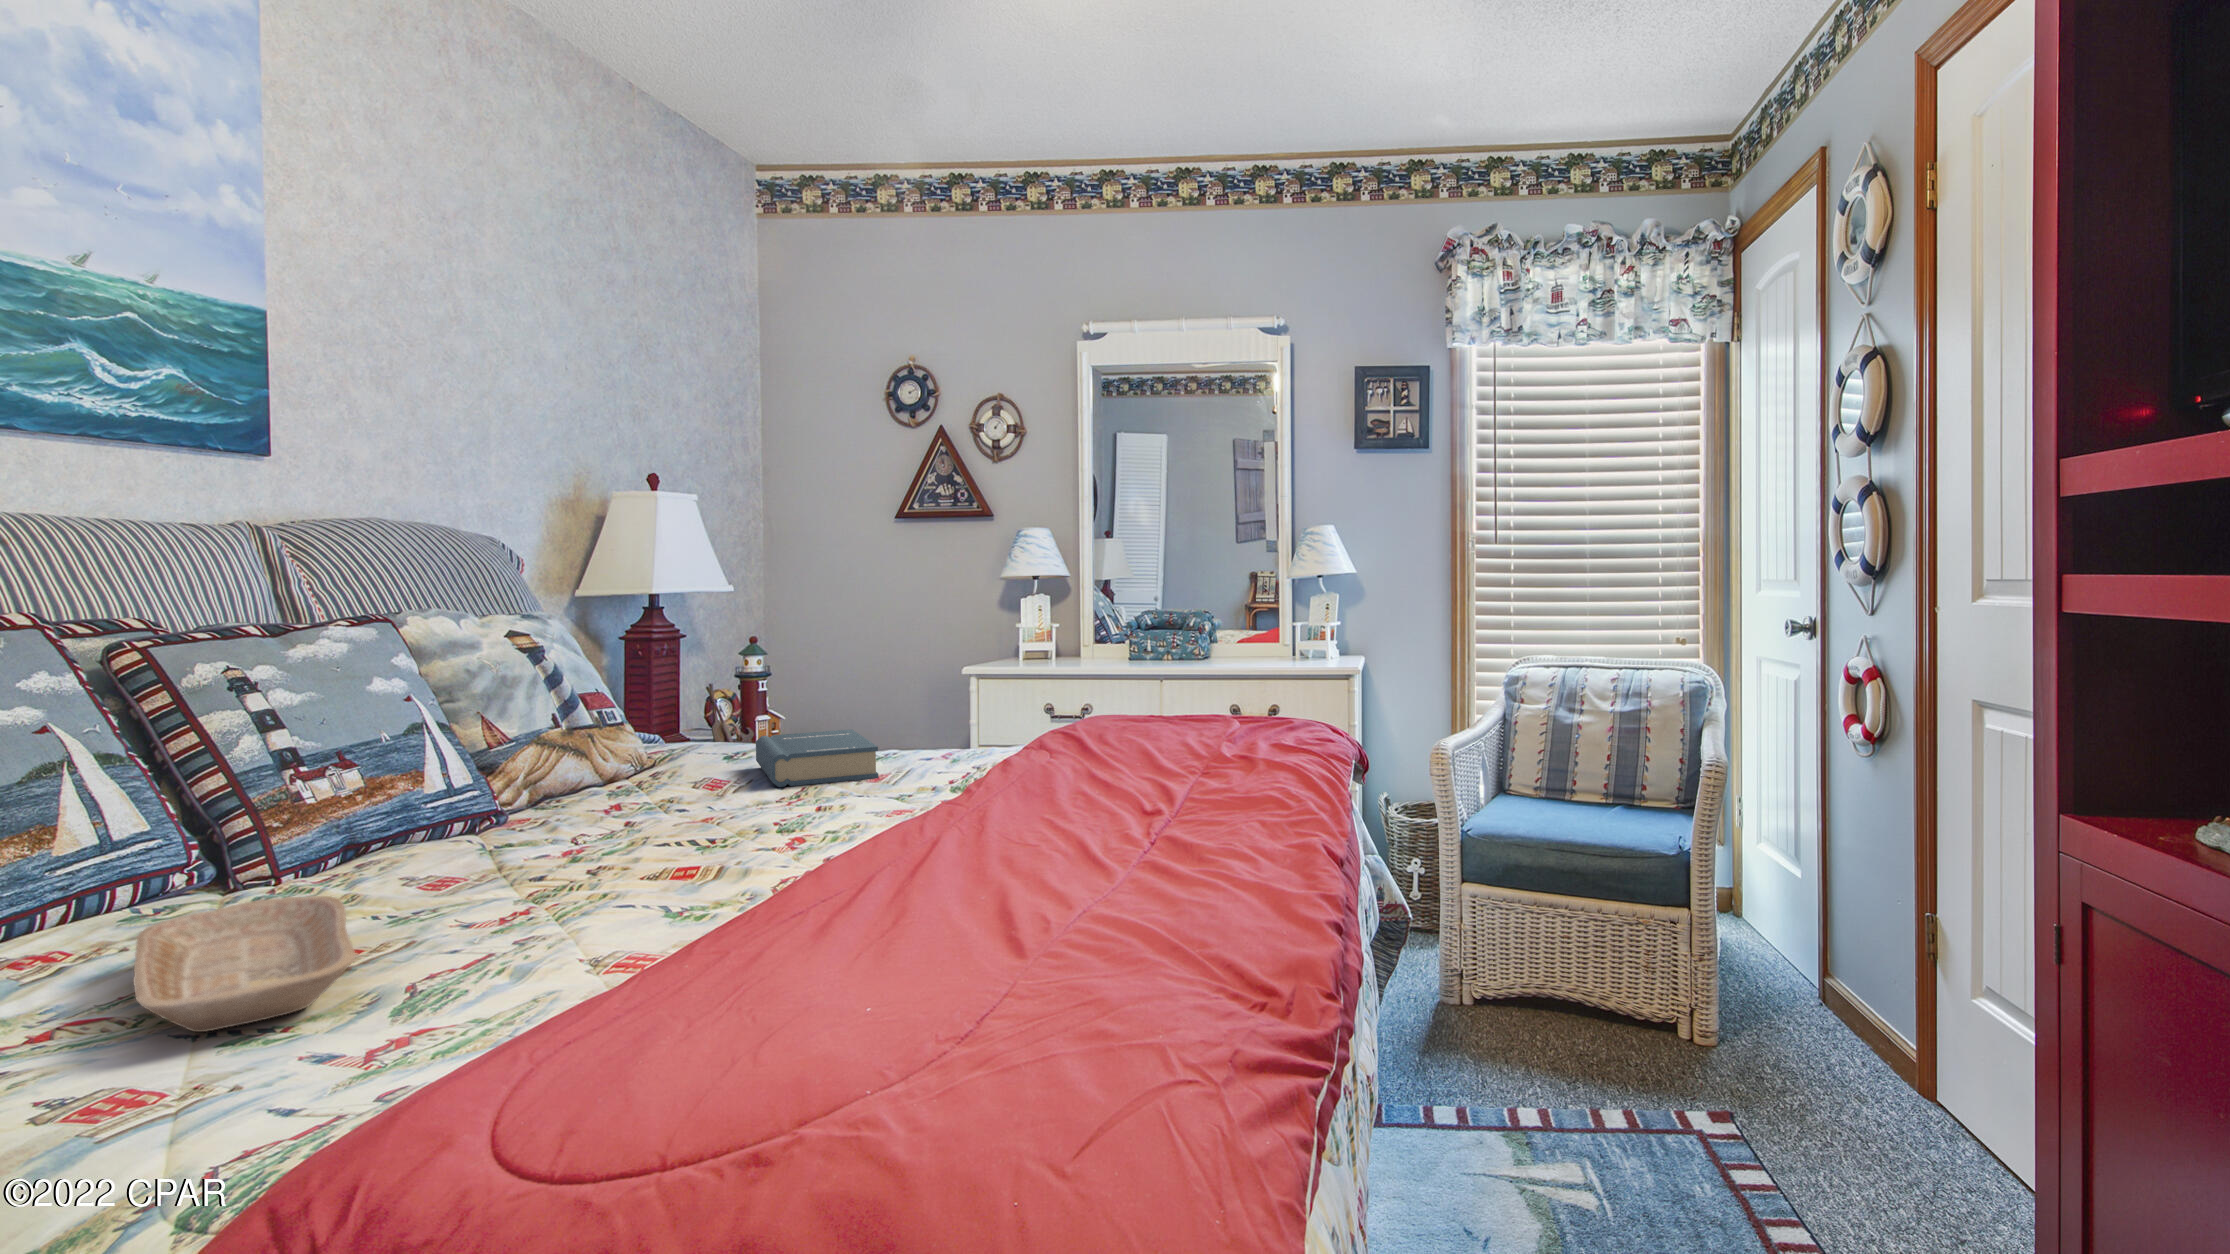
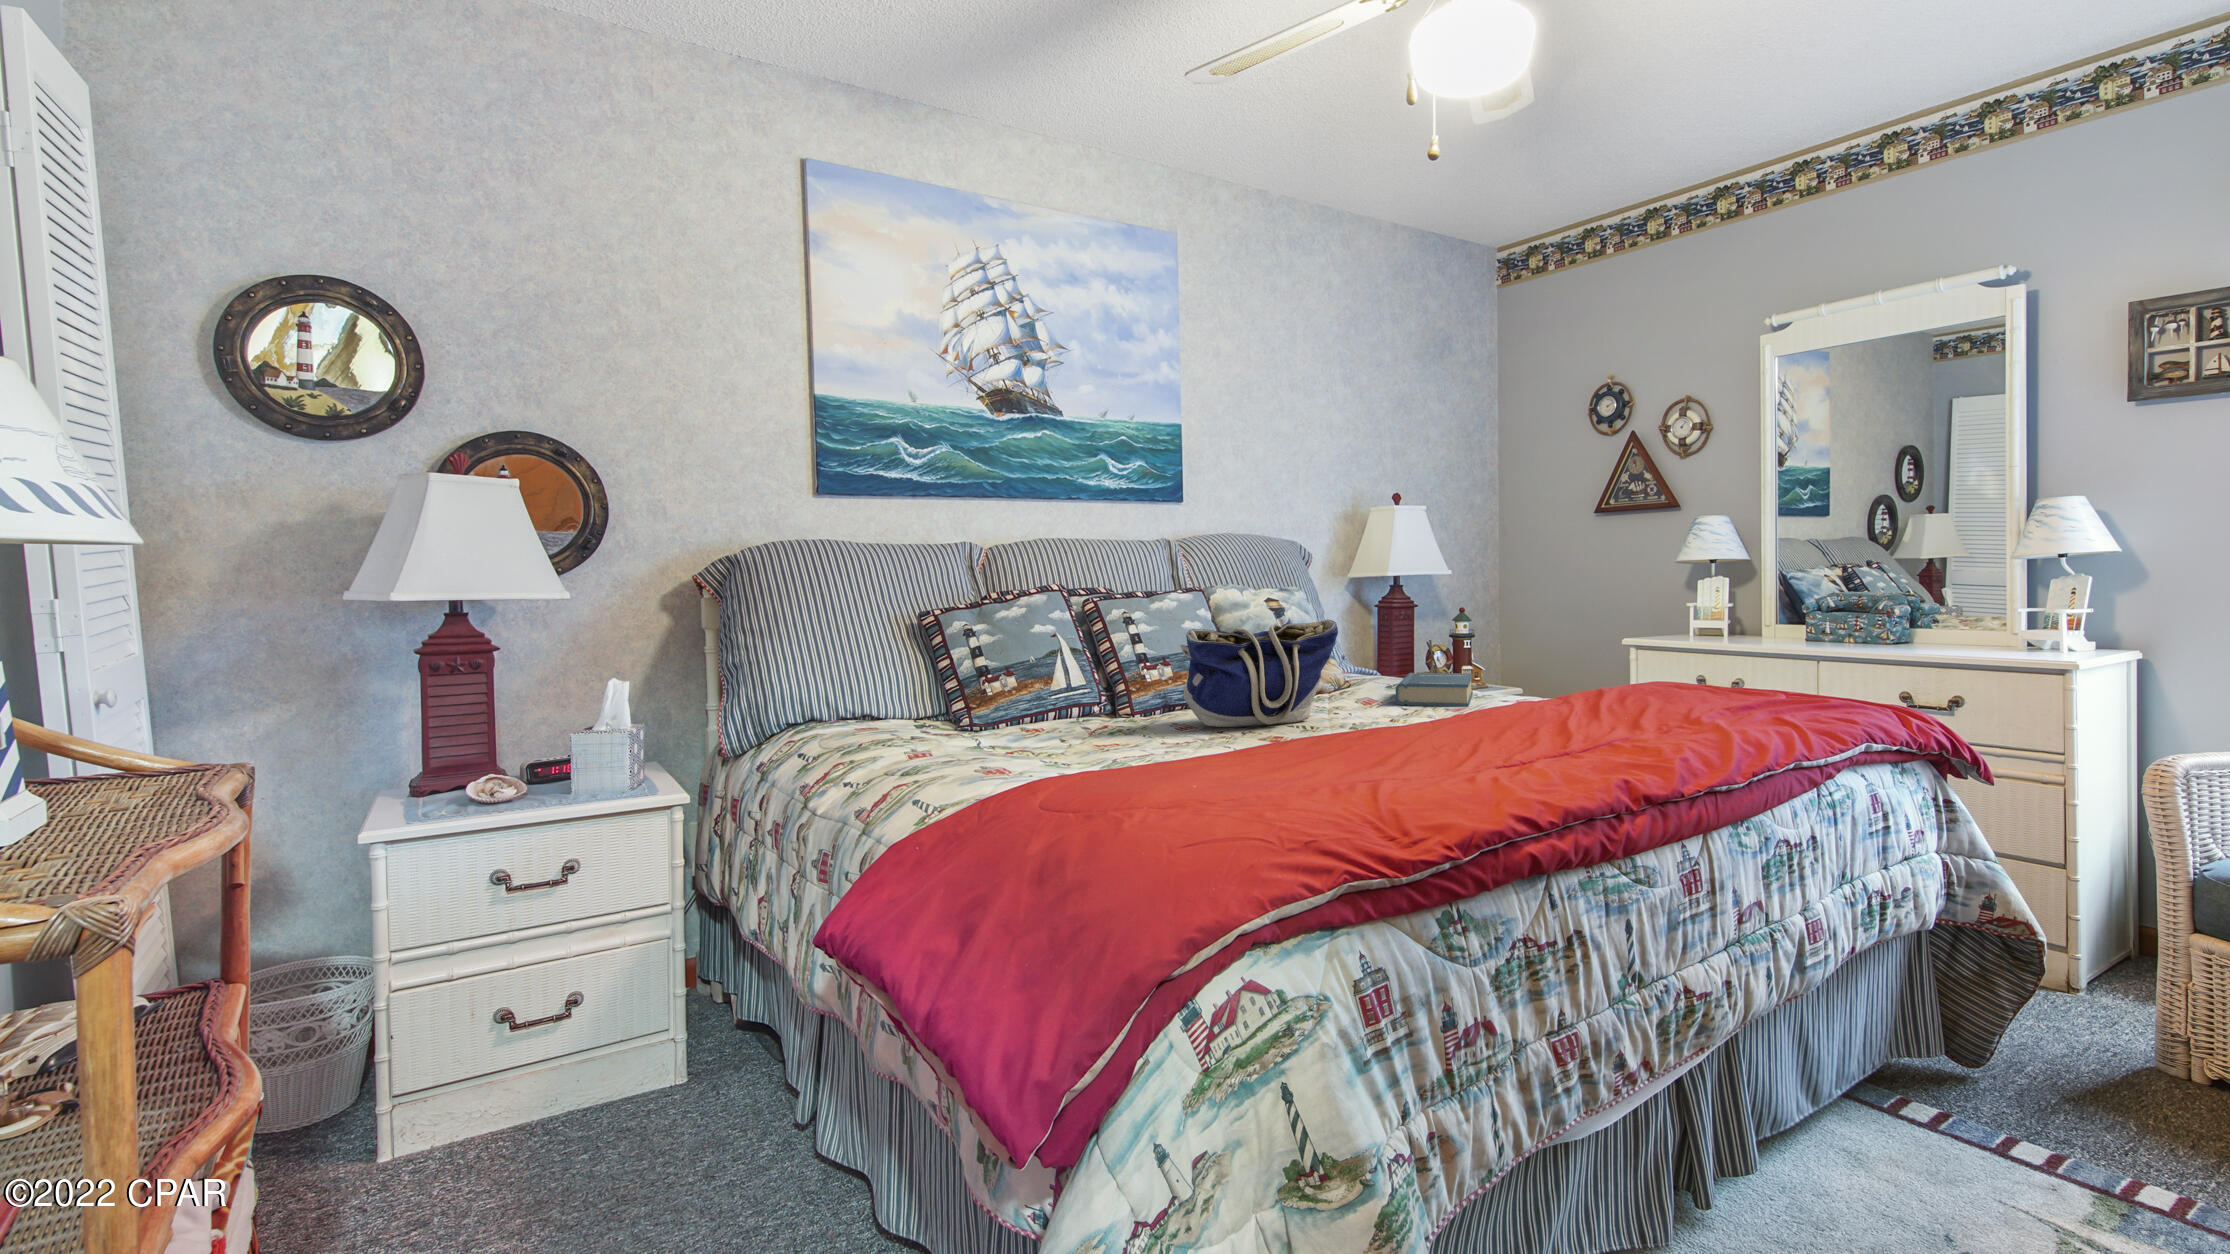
tote bag: none [432,667,733,875] -> present [1181,620,1338,727]
tray: present [133,896,355,1032] -> none [1035,717,1125,759]

